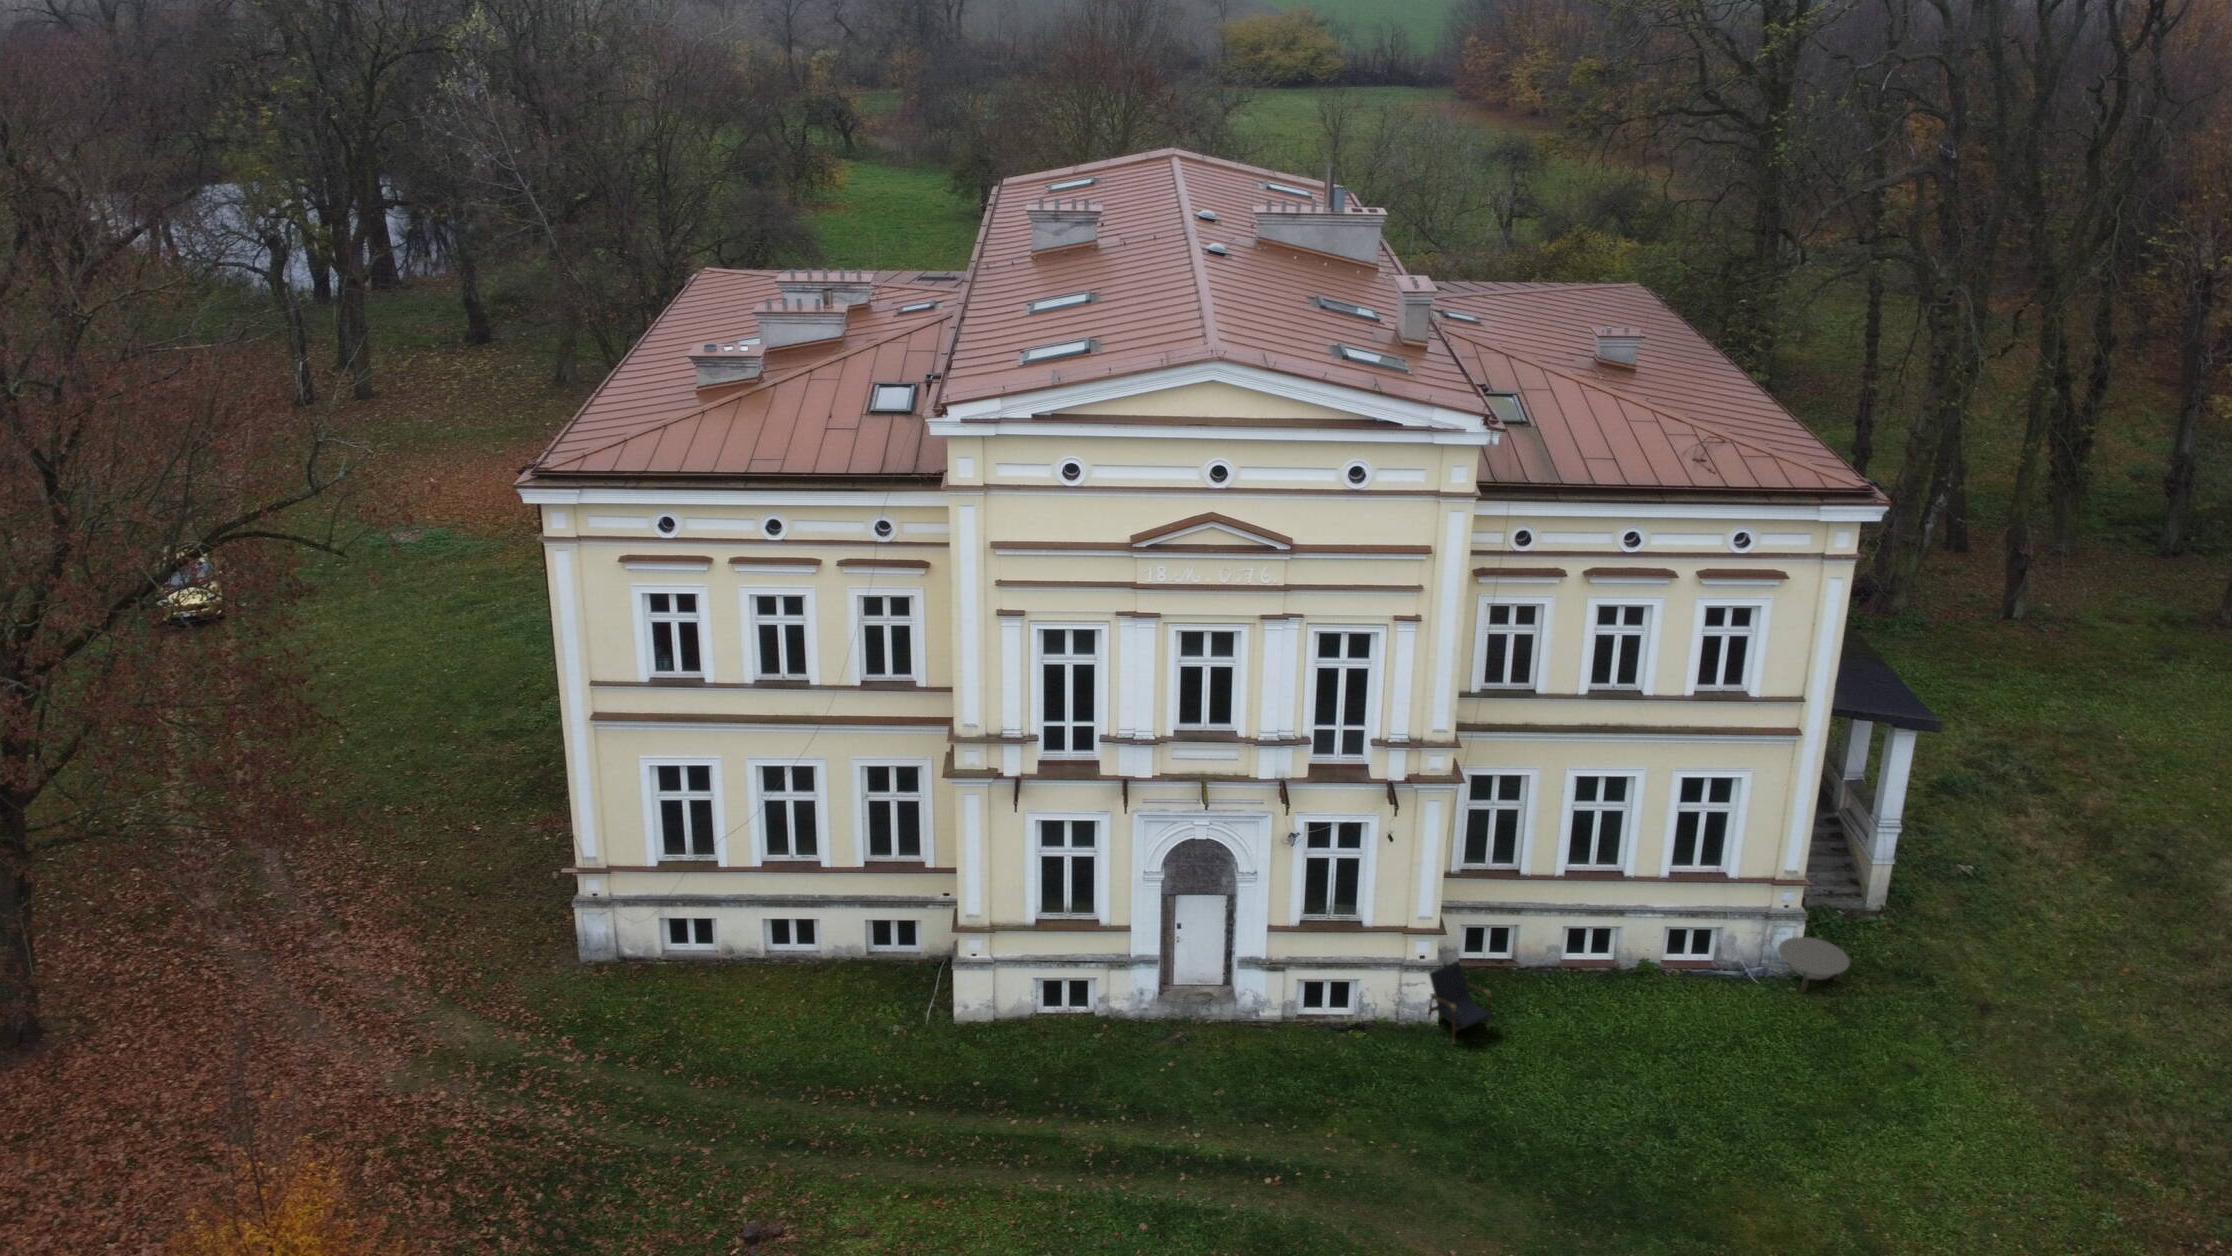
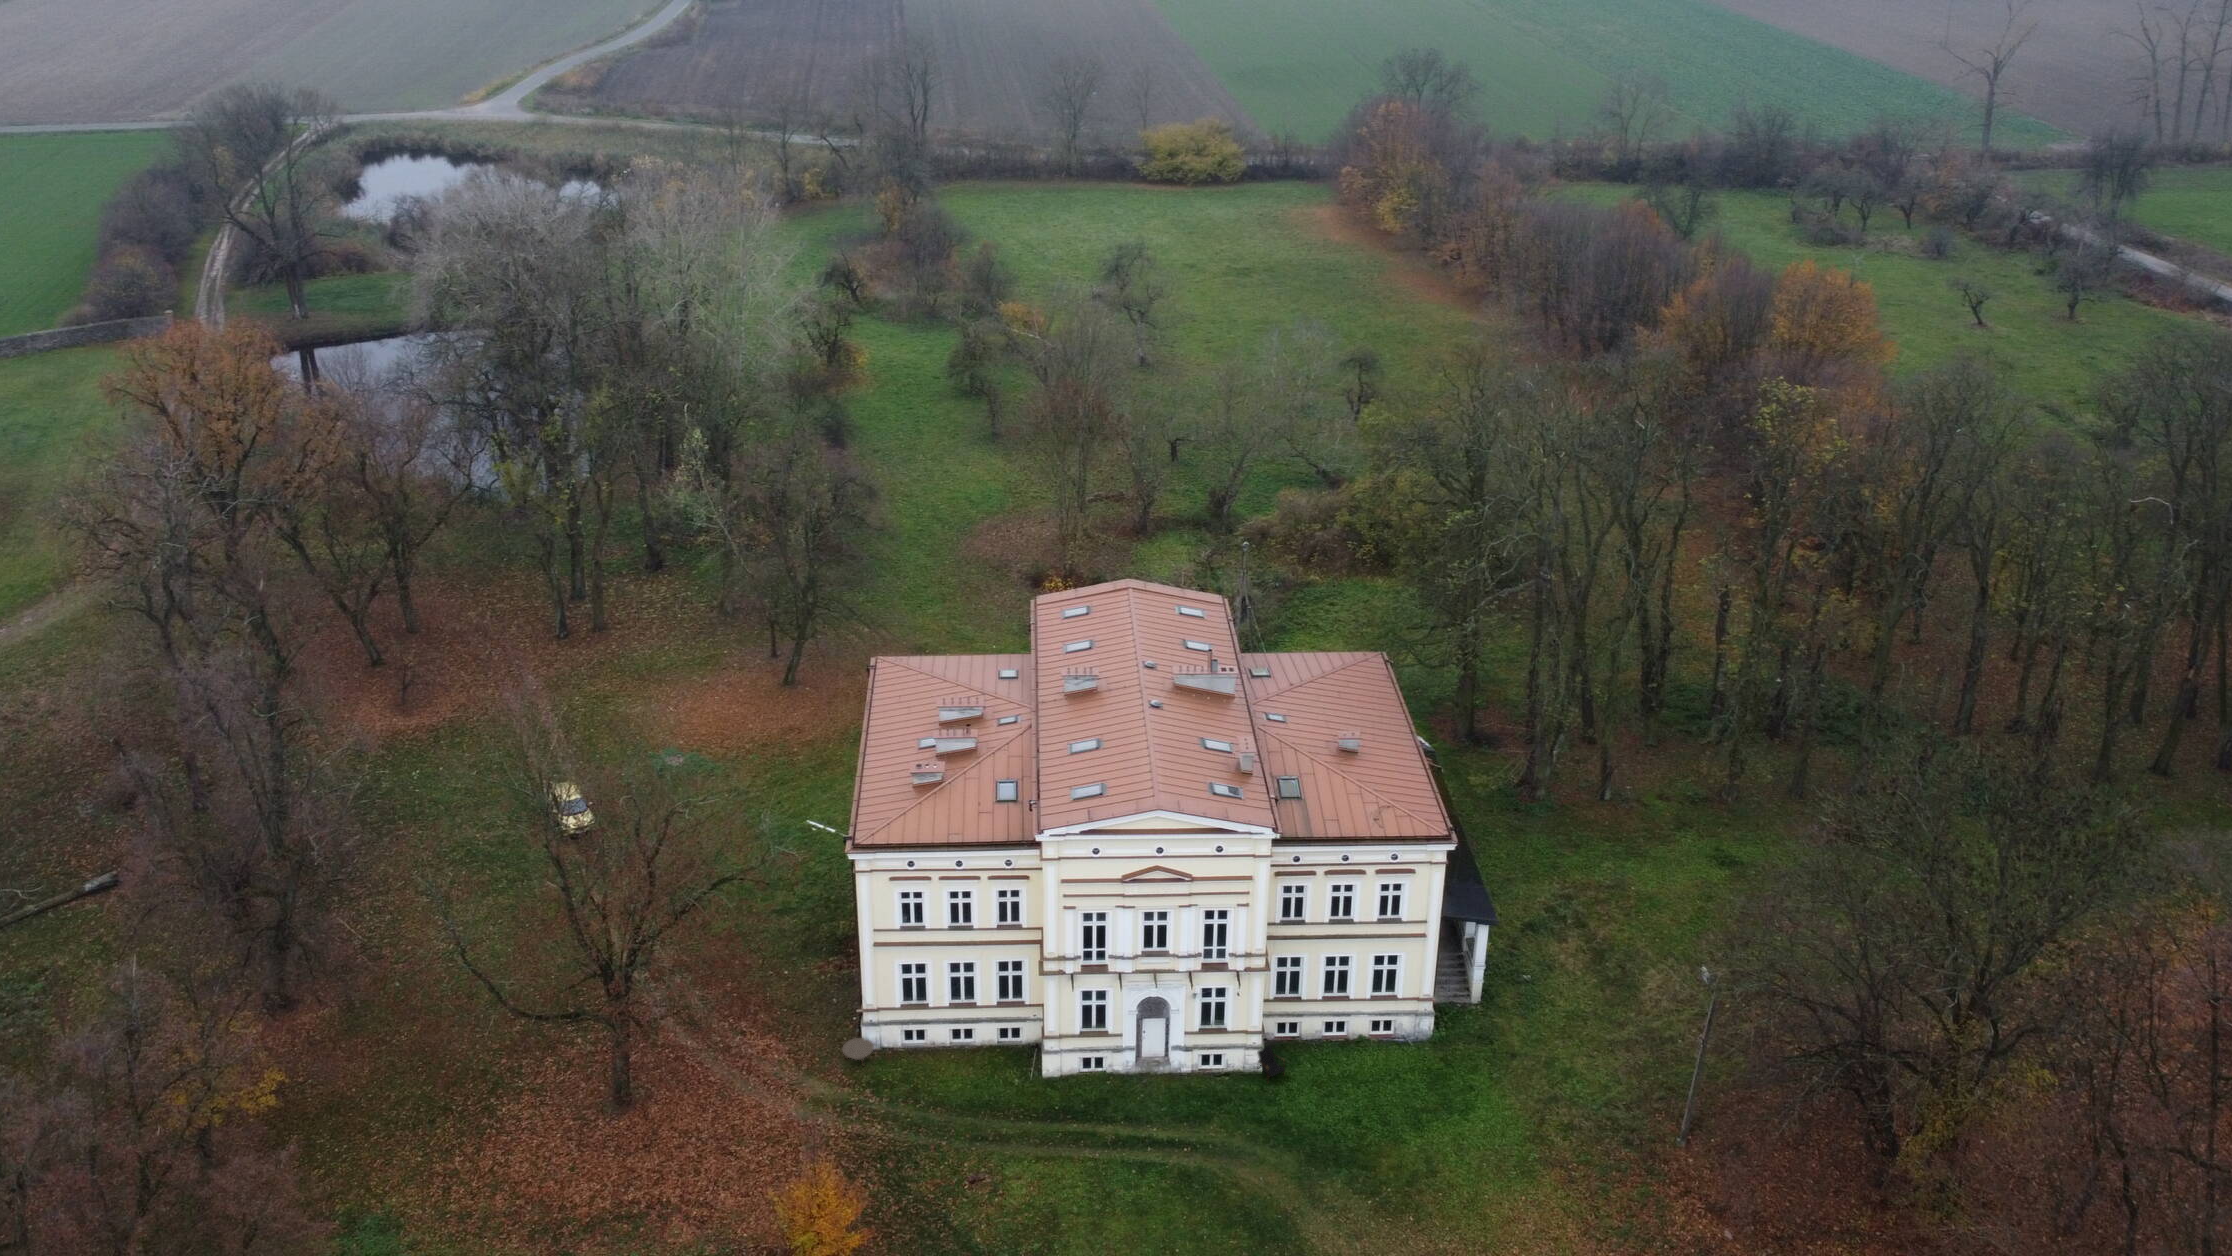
round table: present [1778,937,1850,993] -> present [842,1038,874,1066]

